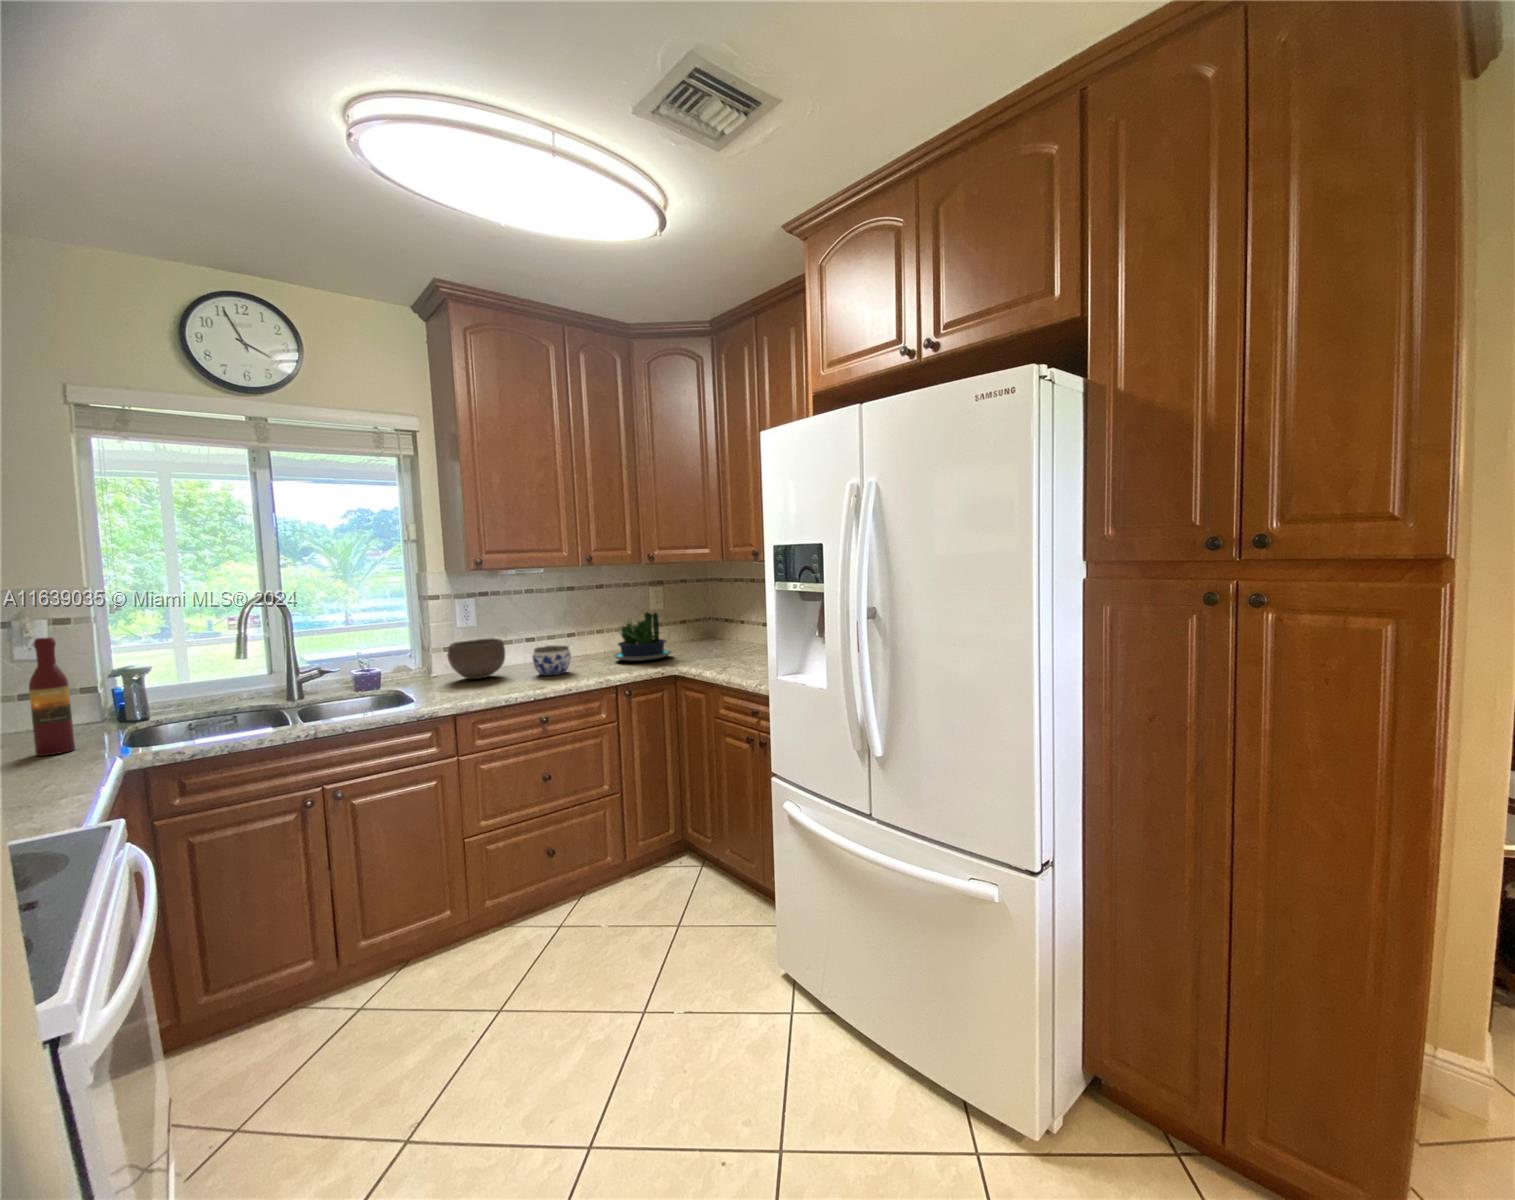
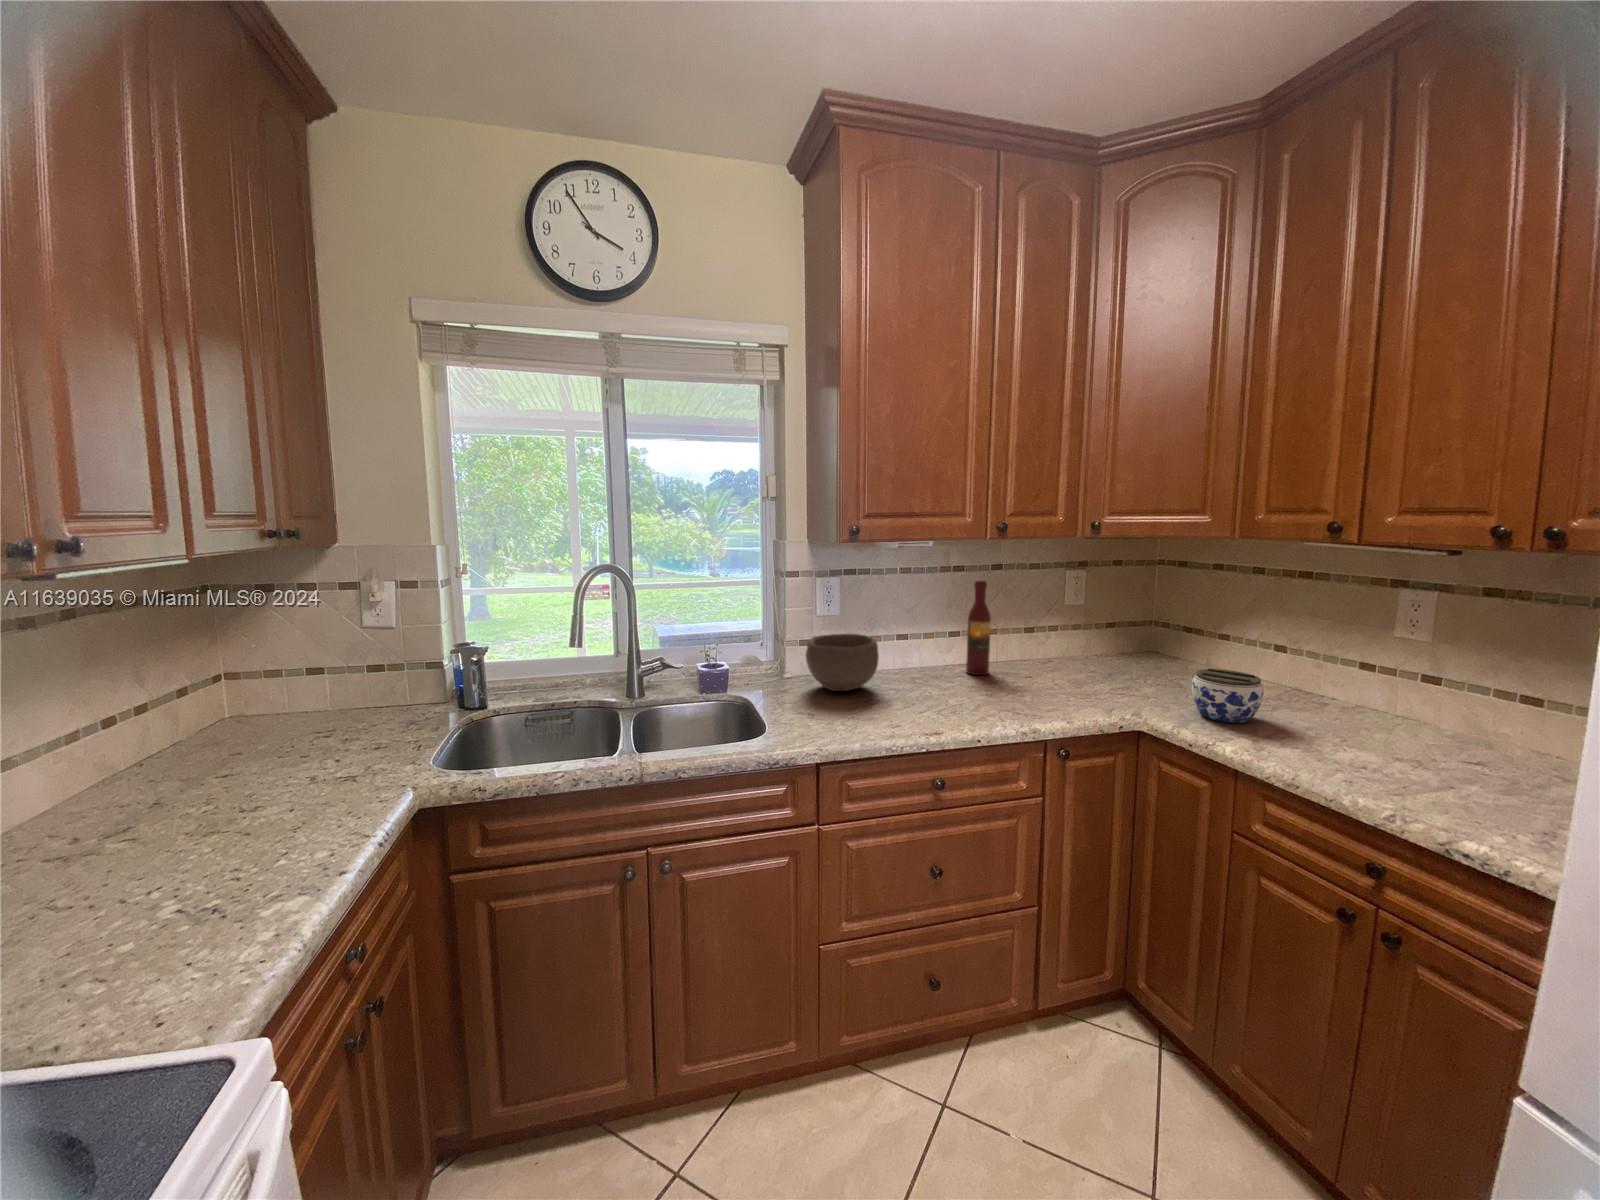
potted plant: present [614,612,671,661] -> none [1023,615,1117,690]
wine bottle: present [29,637,75,756] -> present [966,580,991,675]
jar: present [532,646,571,675] -> present [1192,669,1264,723]

